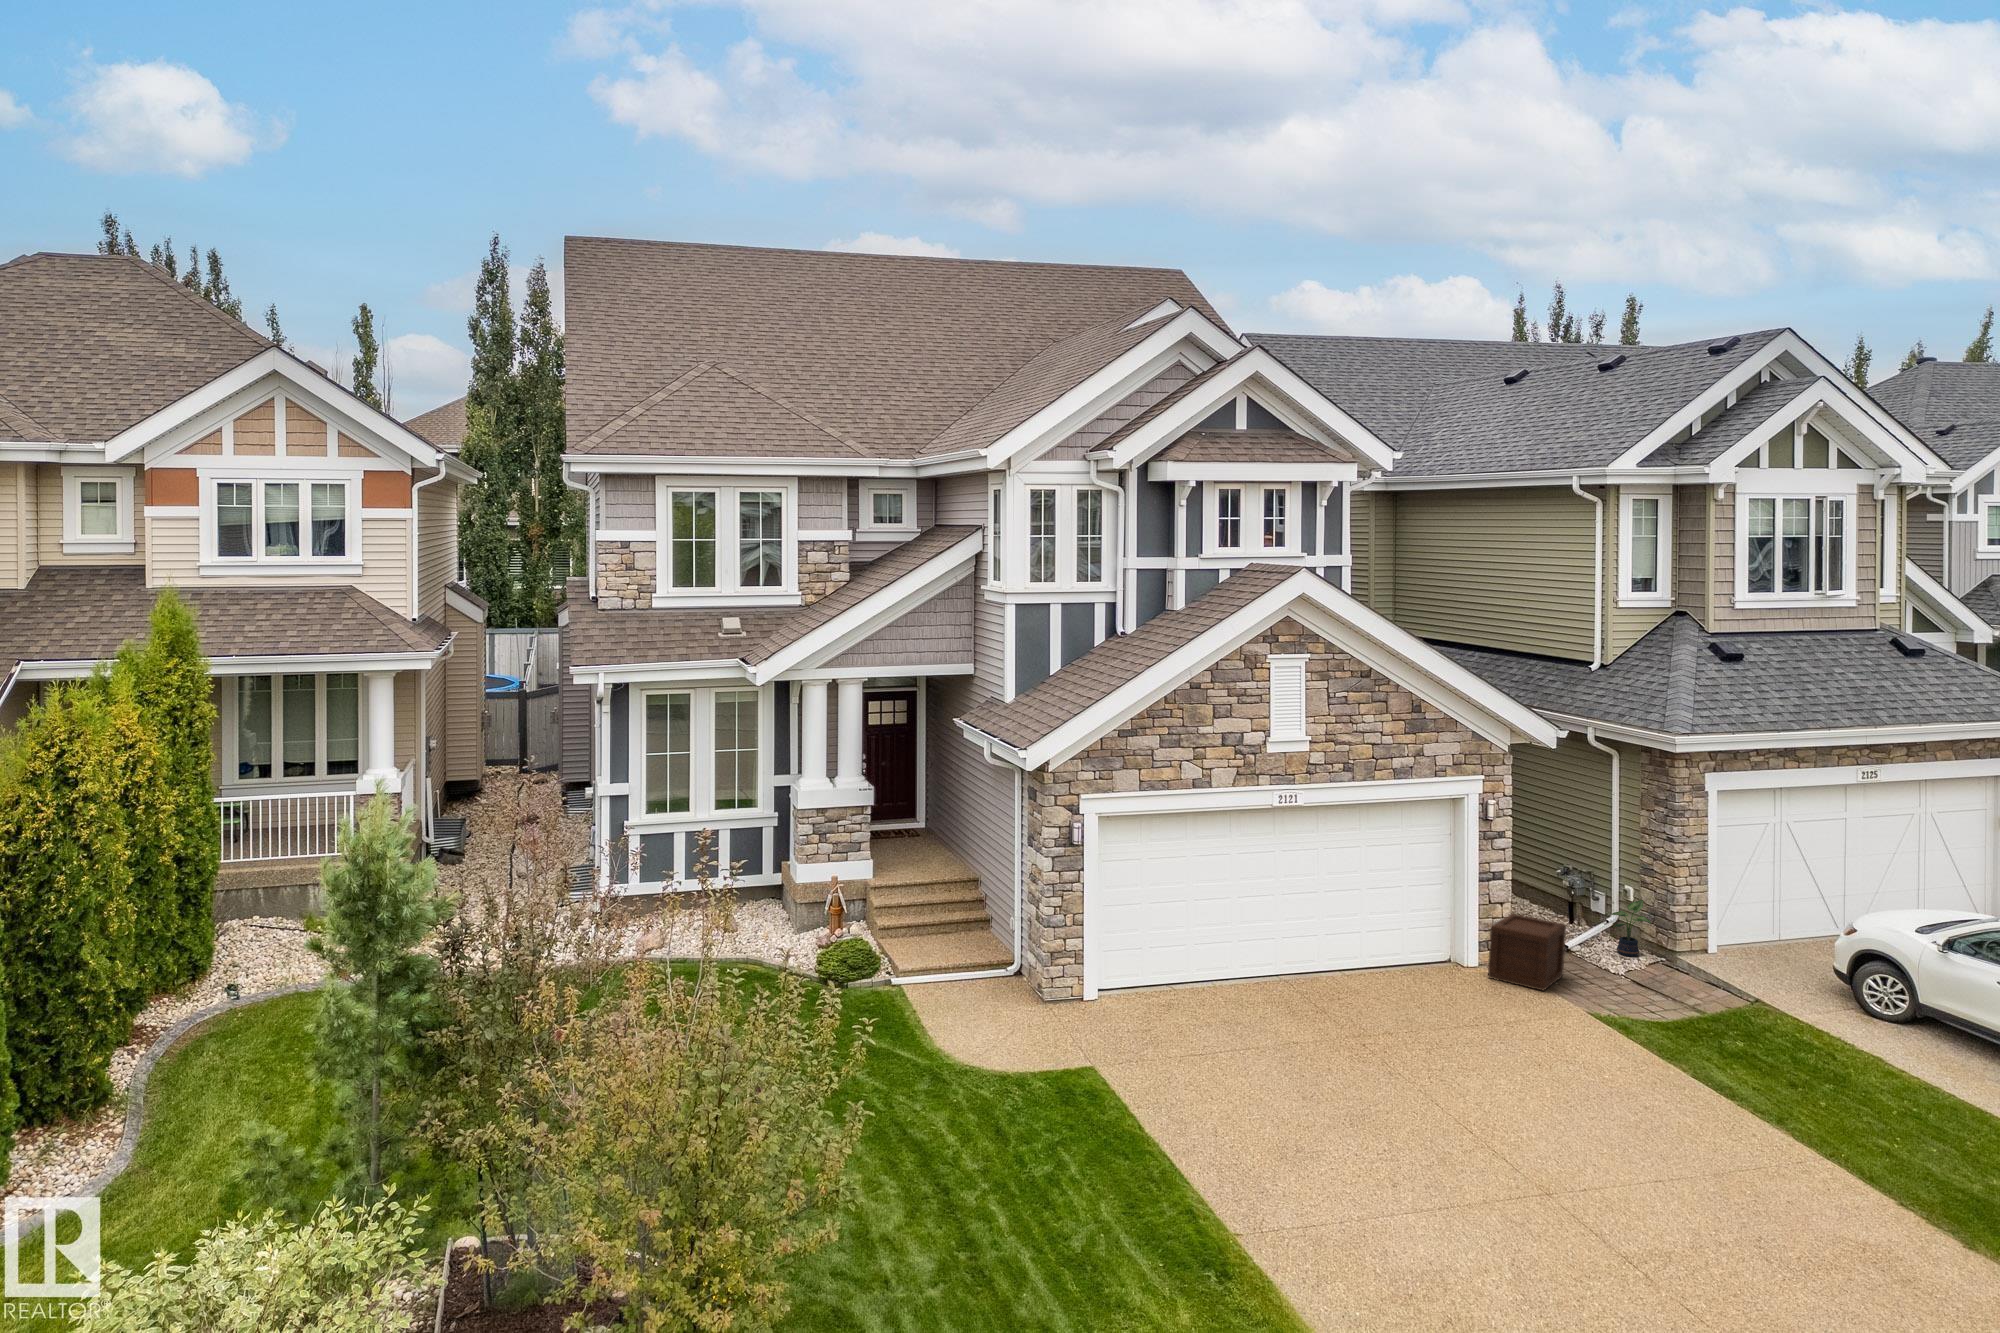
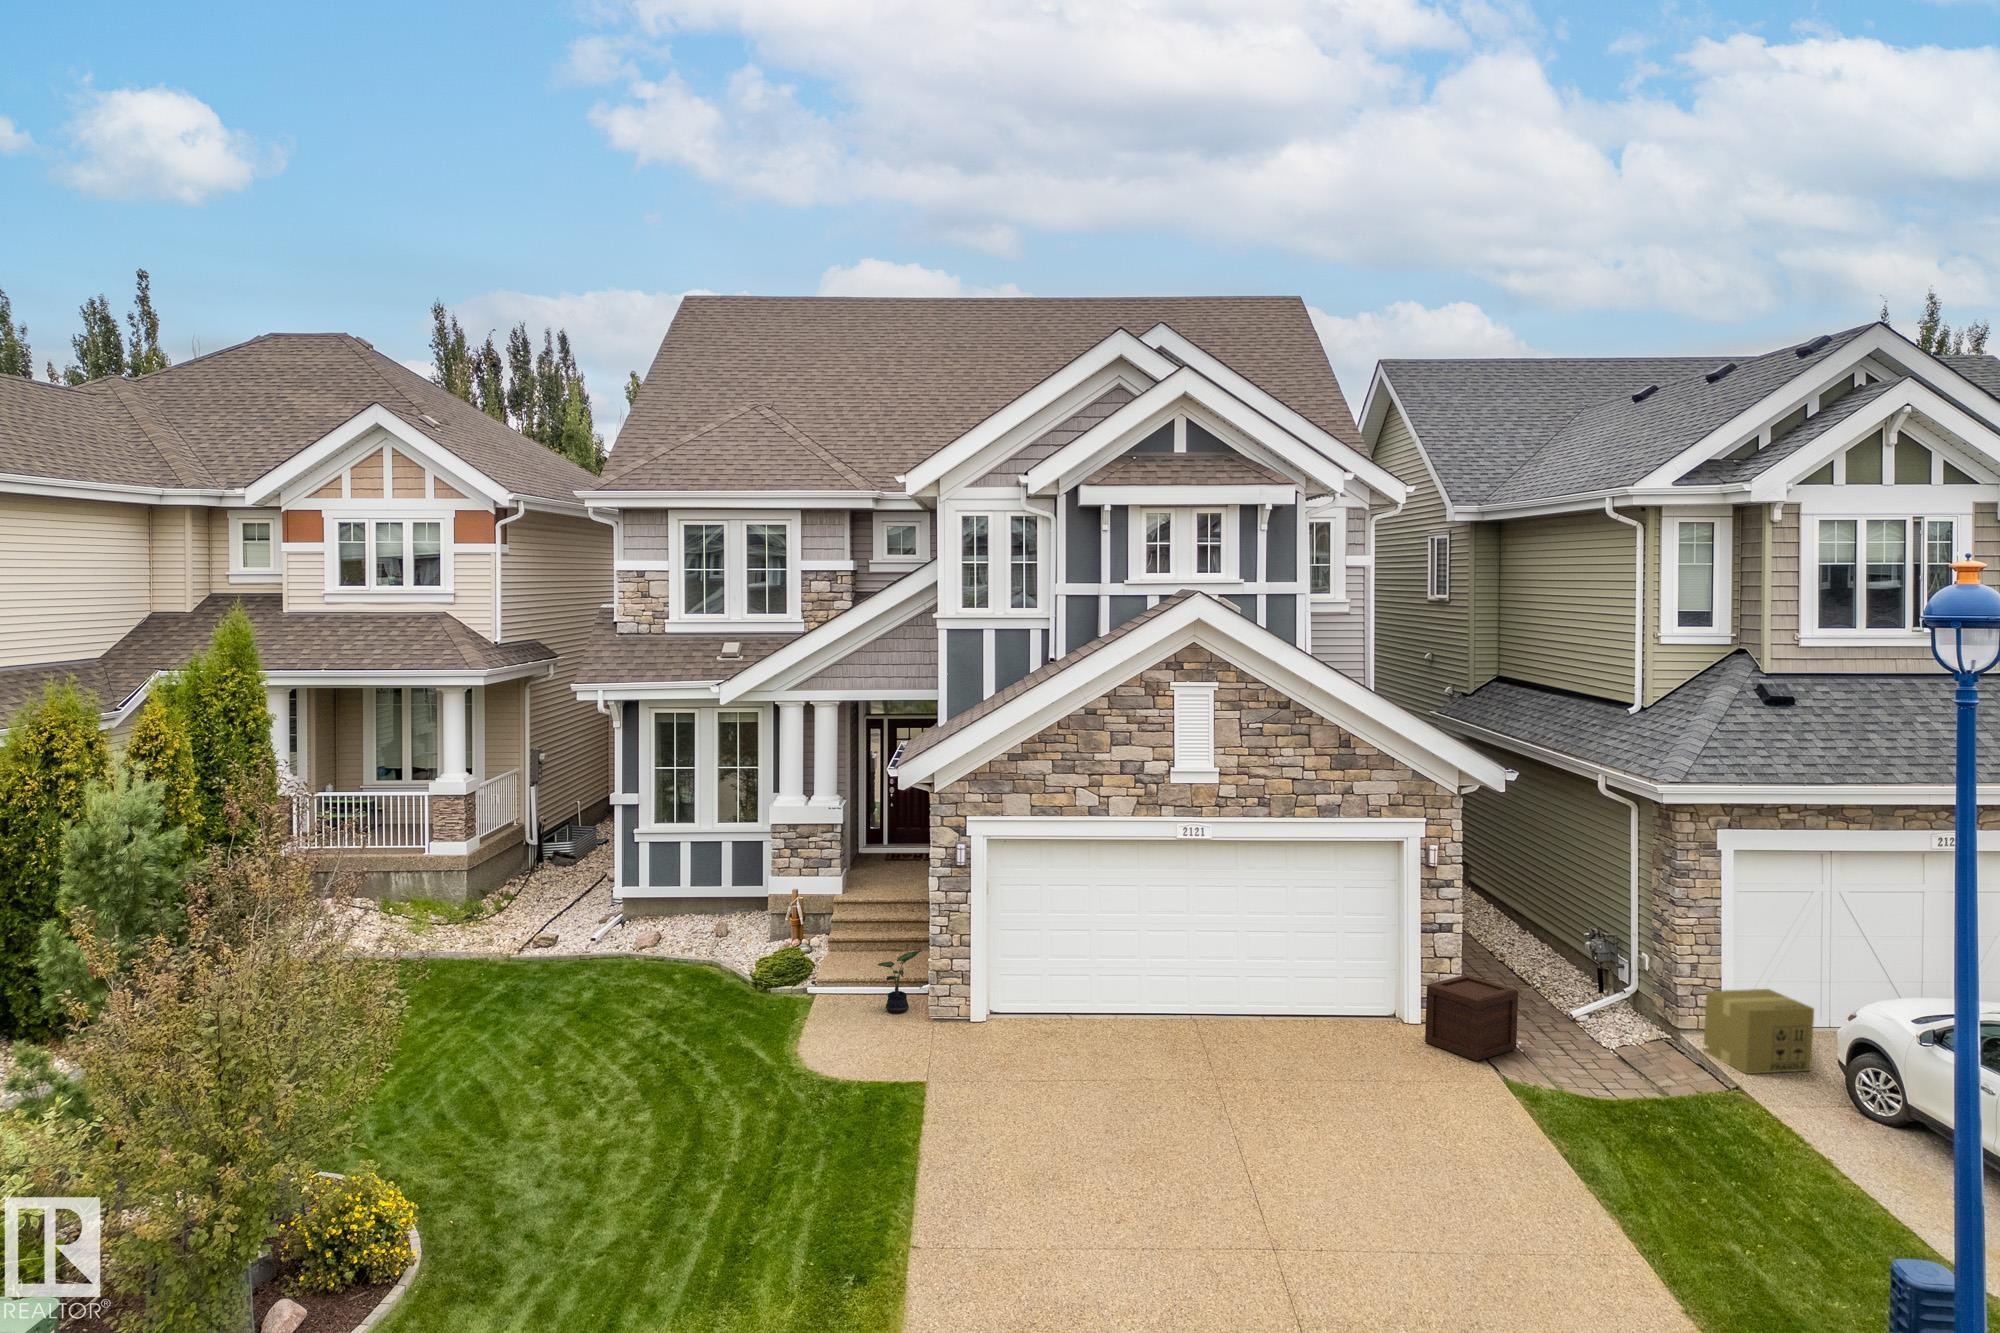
potted plant: present [1612,900,1651,957] -> present [878,951,921,1013]
cardboard box: none [1697,906,1792,981] -> present [1703,989,1814,1074]

